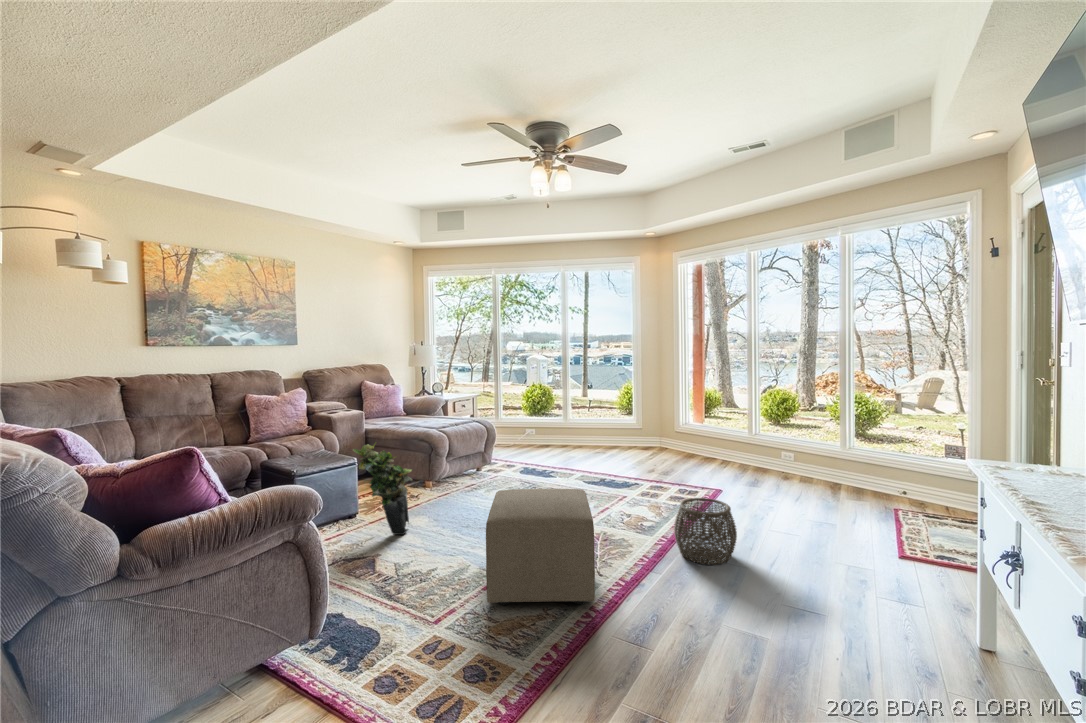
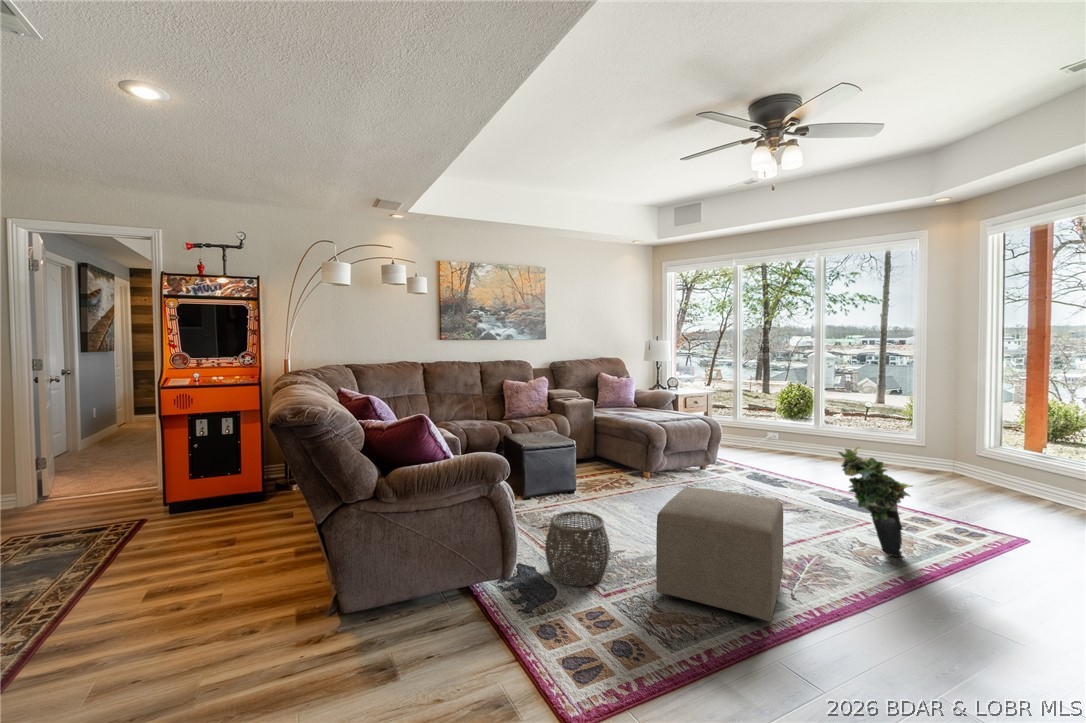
potted plant: present [353,444,412,535] -> present [838,447,913,557]
woven basket: present [674,498,737,565] -> present [545,511,610,586]

